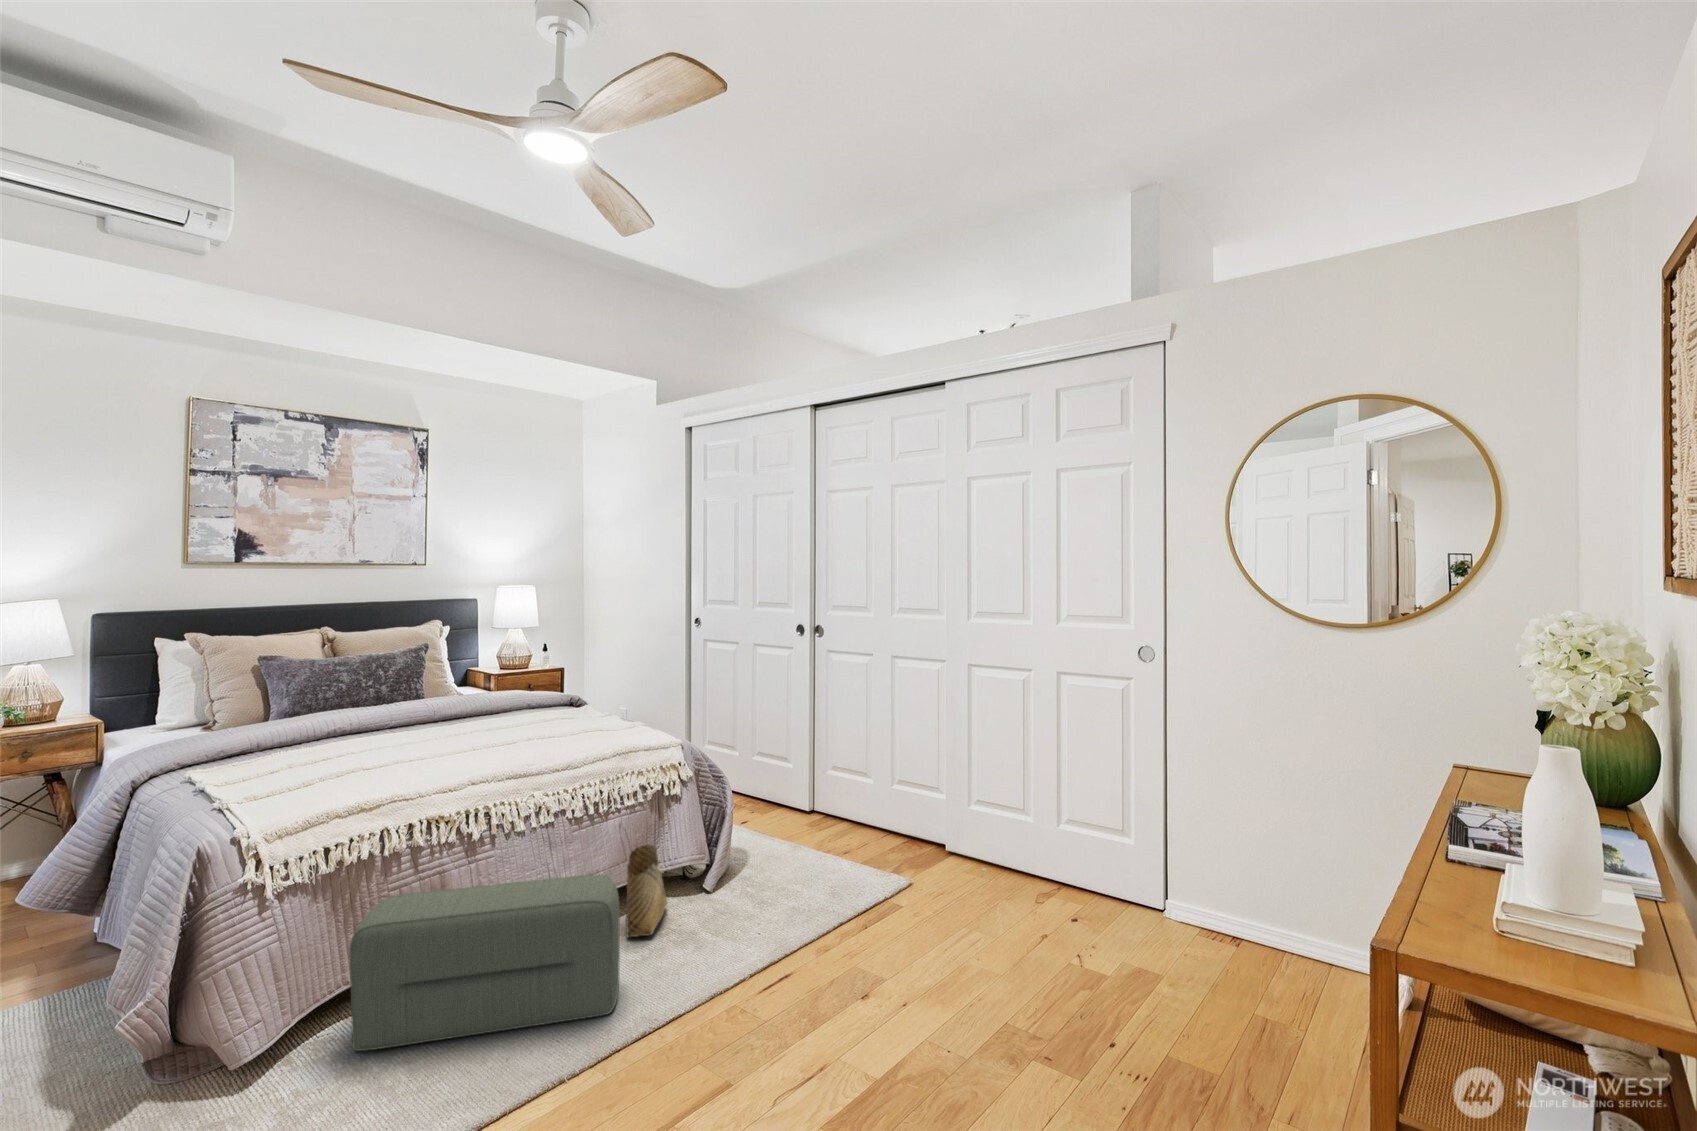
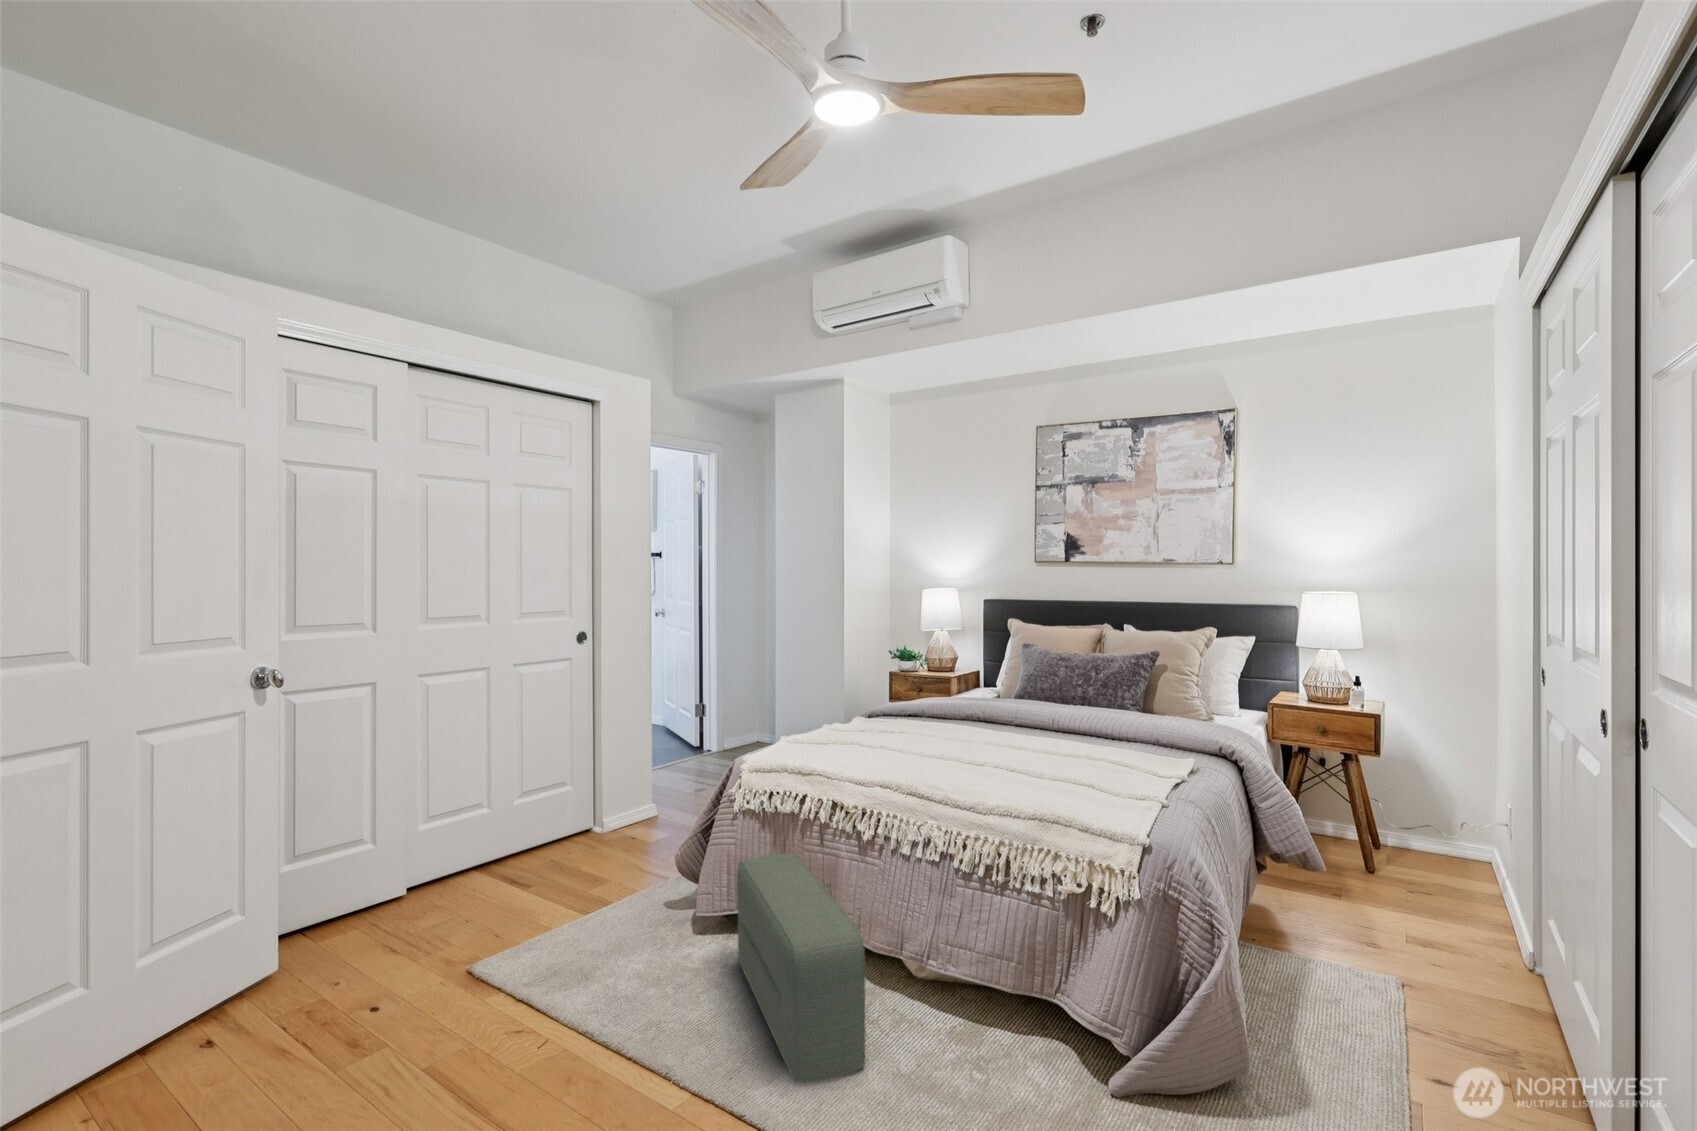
woven basket: present [619,824,667,937] -> none [951,903,1053,1067]

